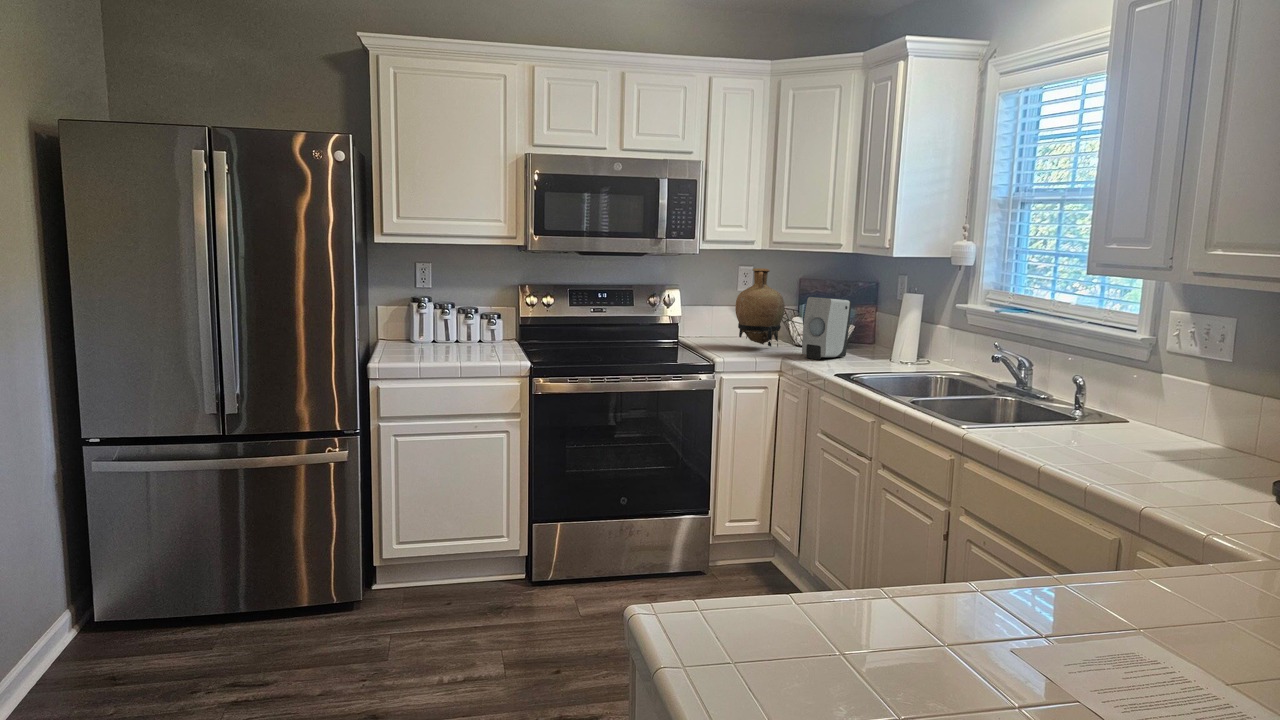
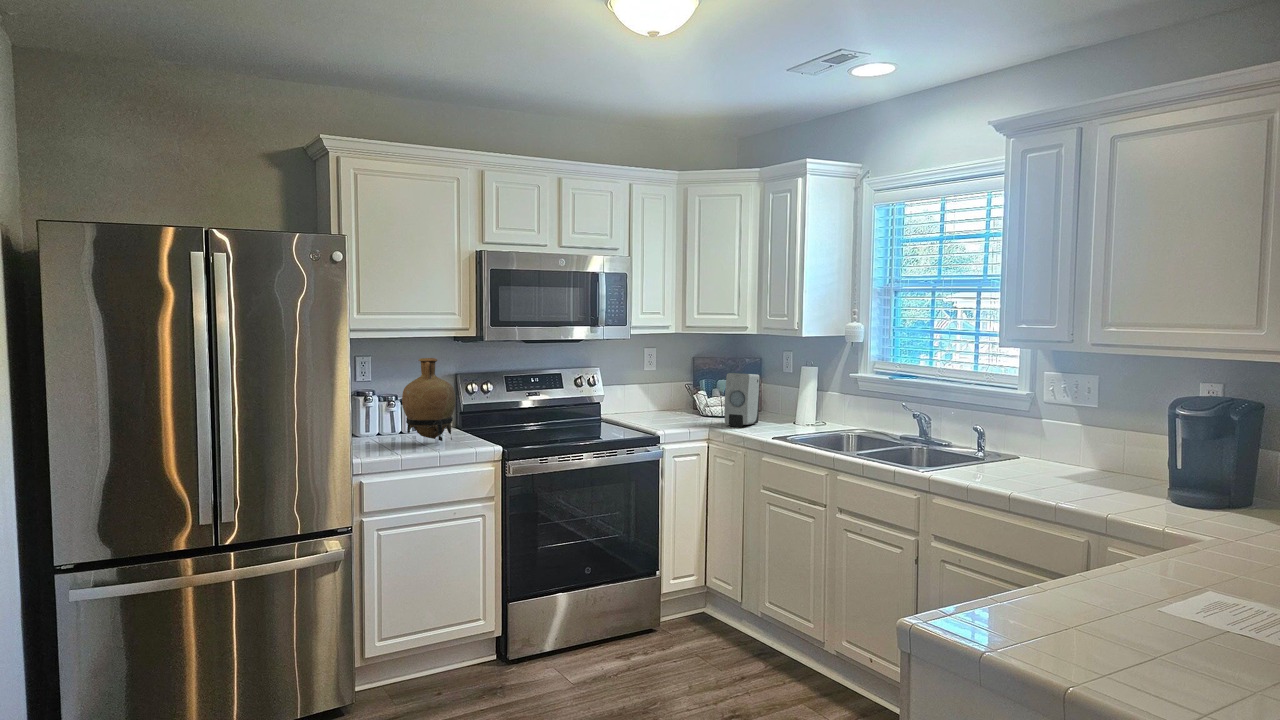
vase: present [735,268,785,347] -> present [402,358,456,441]

